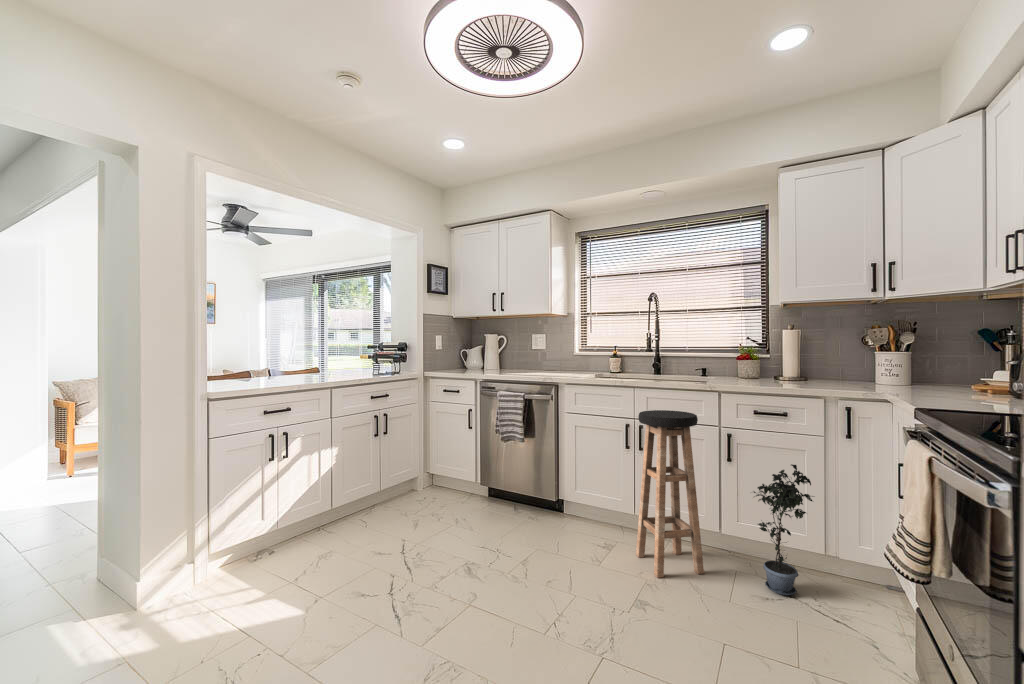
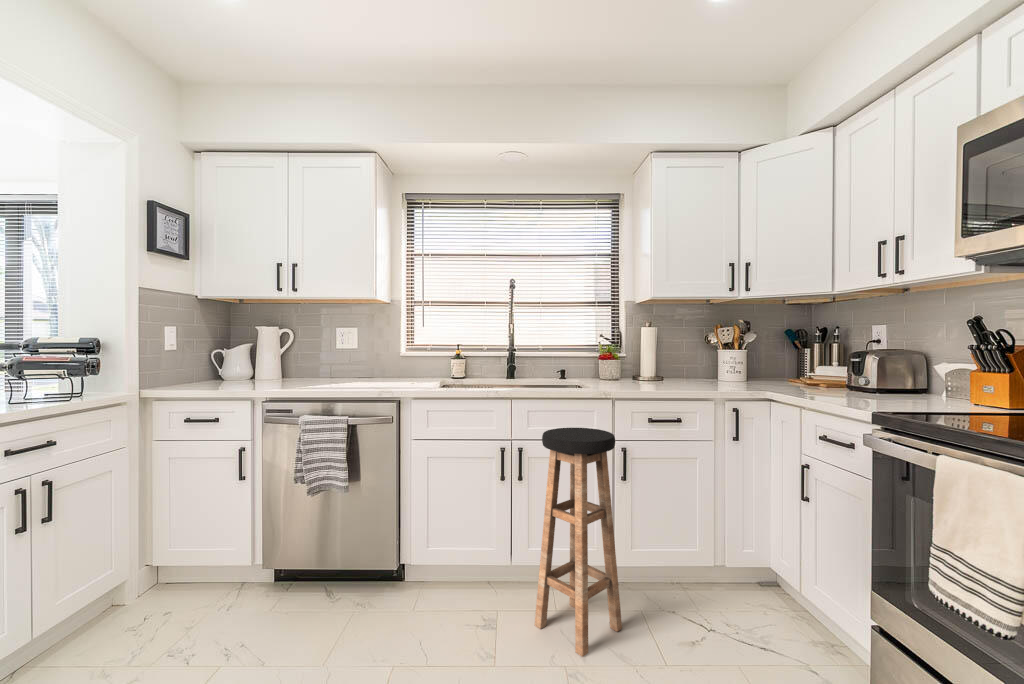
potted plant: present [754,464,813,596] -> none [670,479,745,633]

